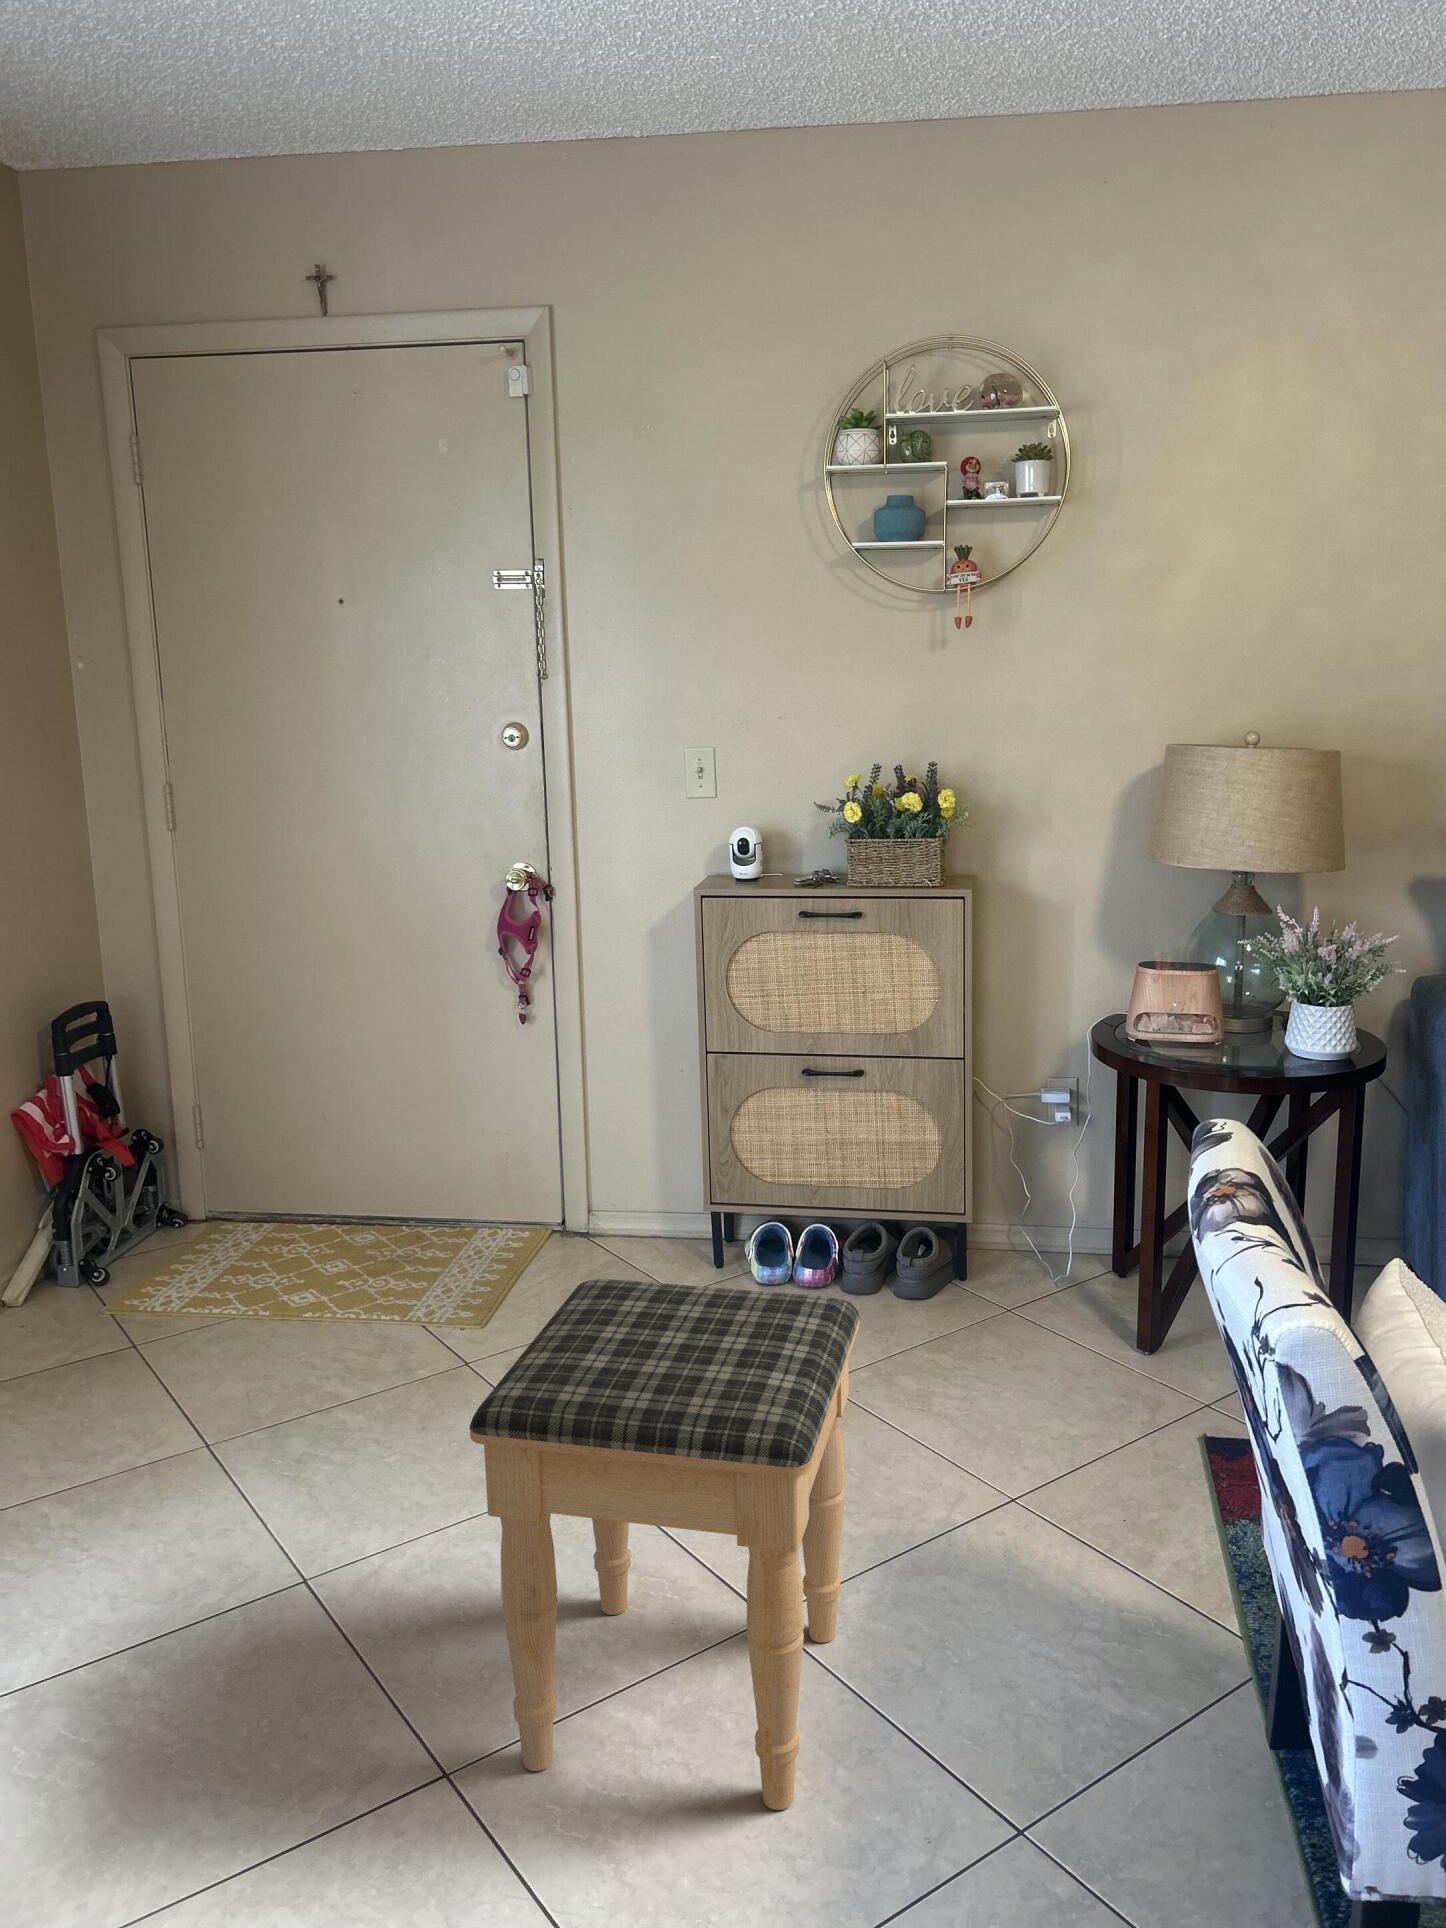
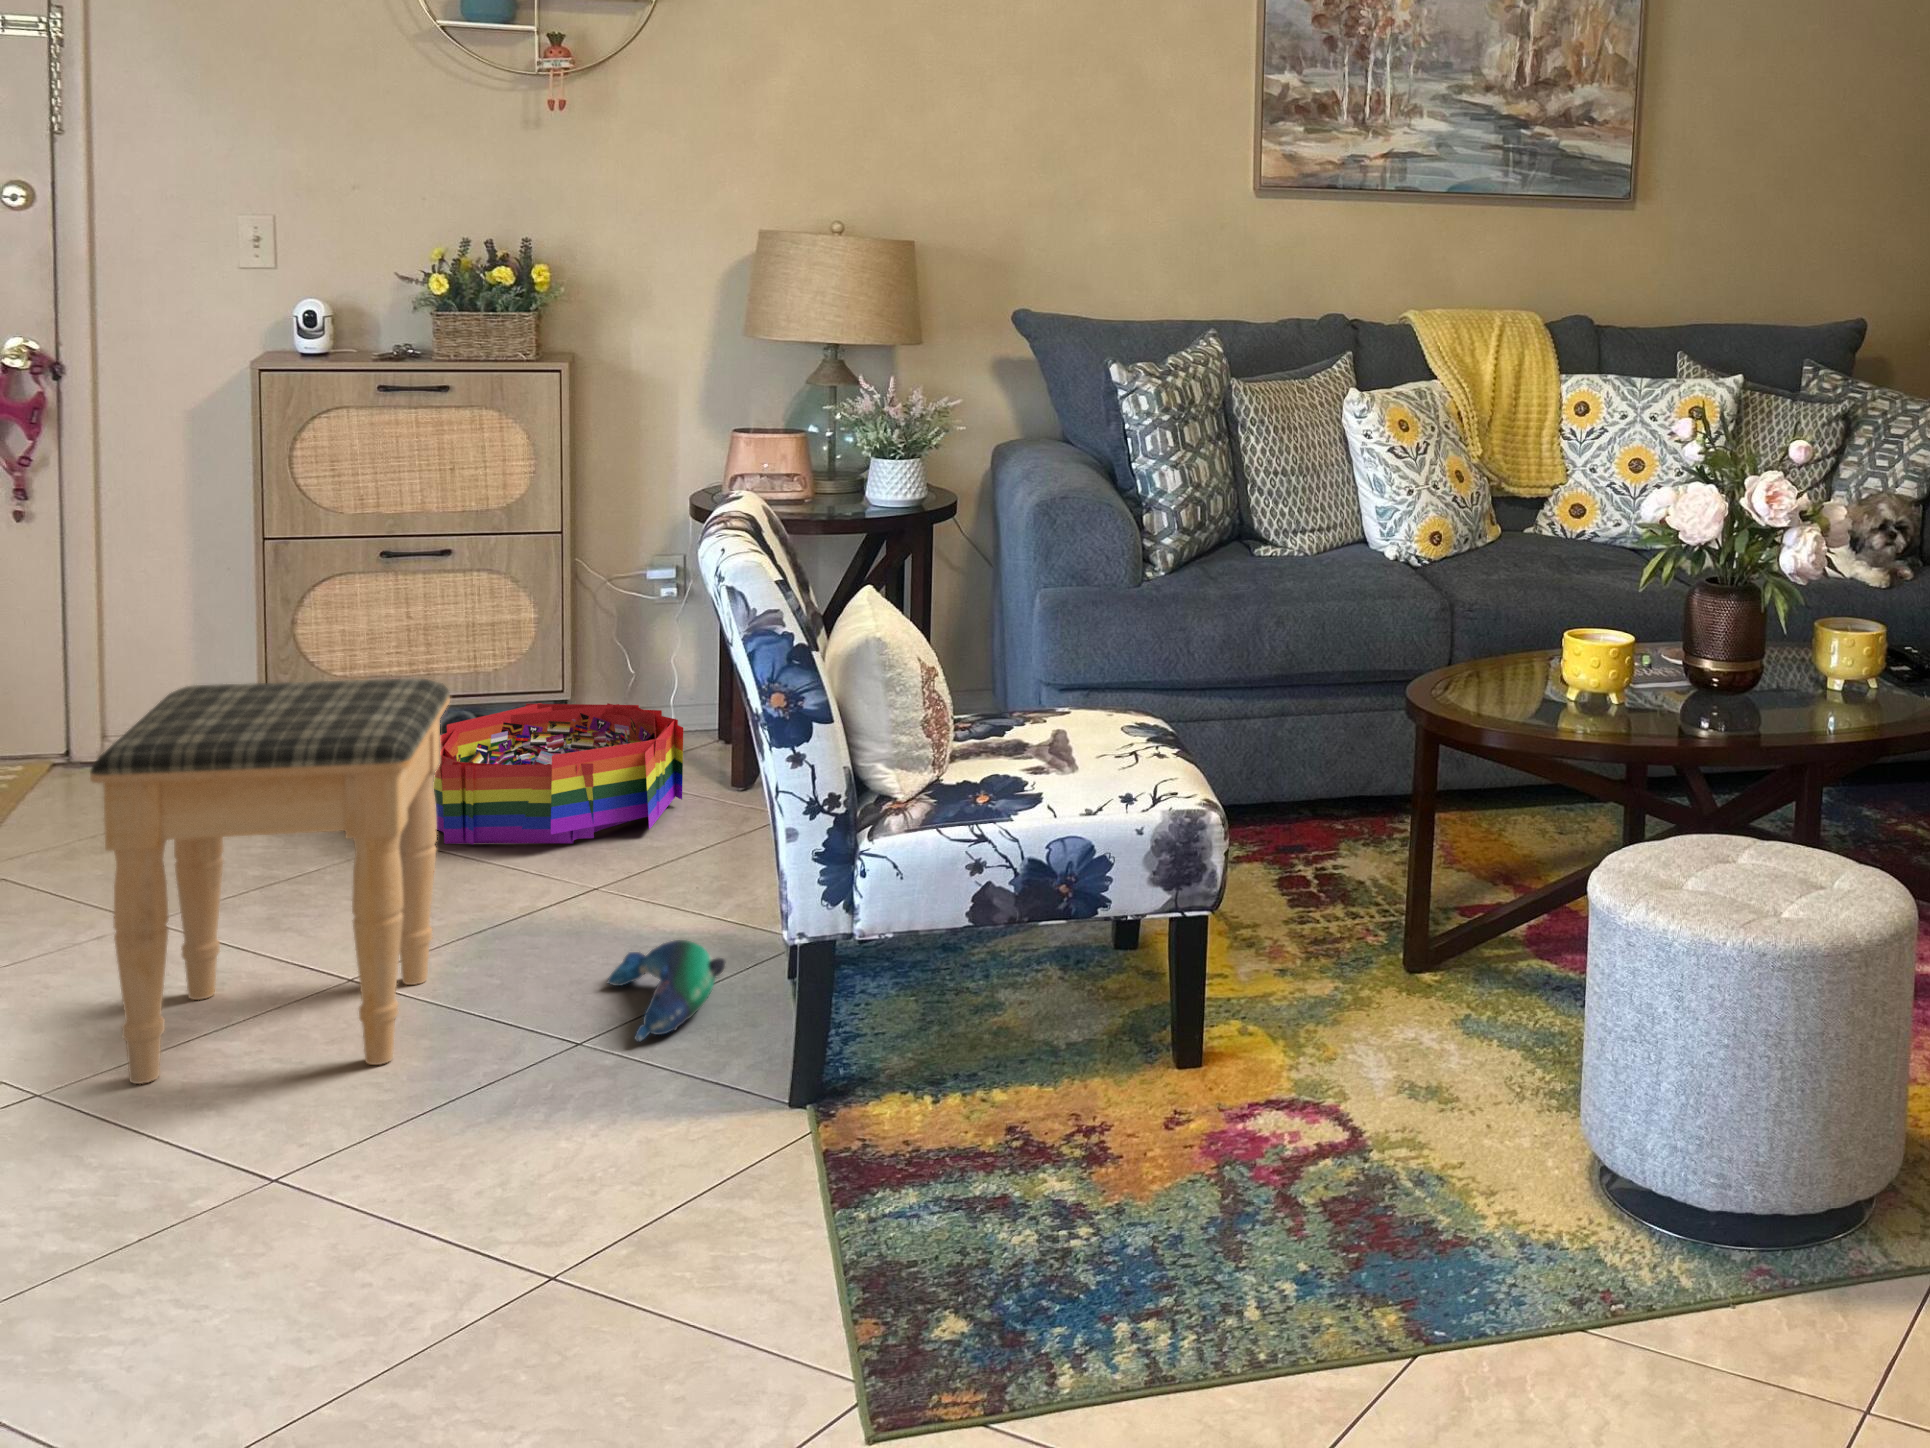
storage bin: none [829,1232,1092,1415] -> present [433,703,683,844]
plush toy: none [1036,1661,1194,1859] -> present [608,940,726,1042]

